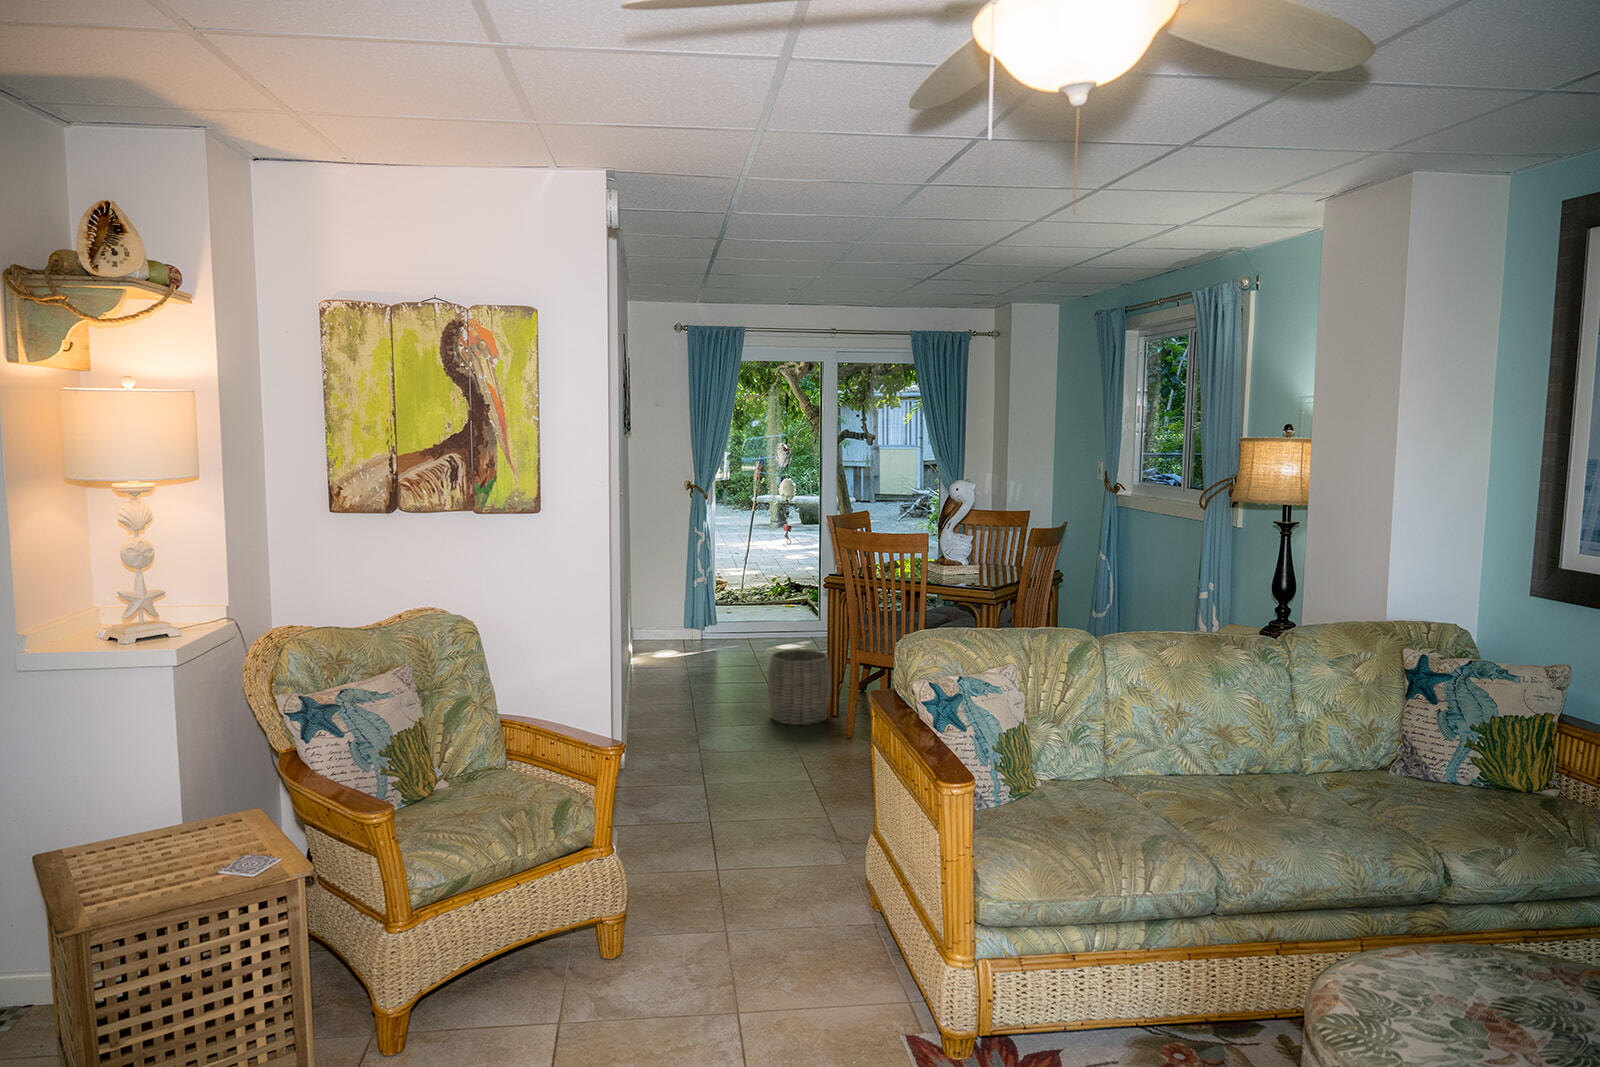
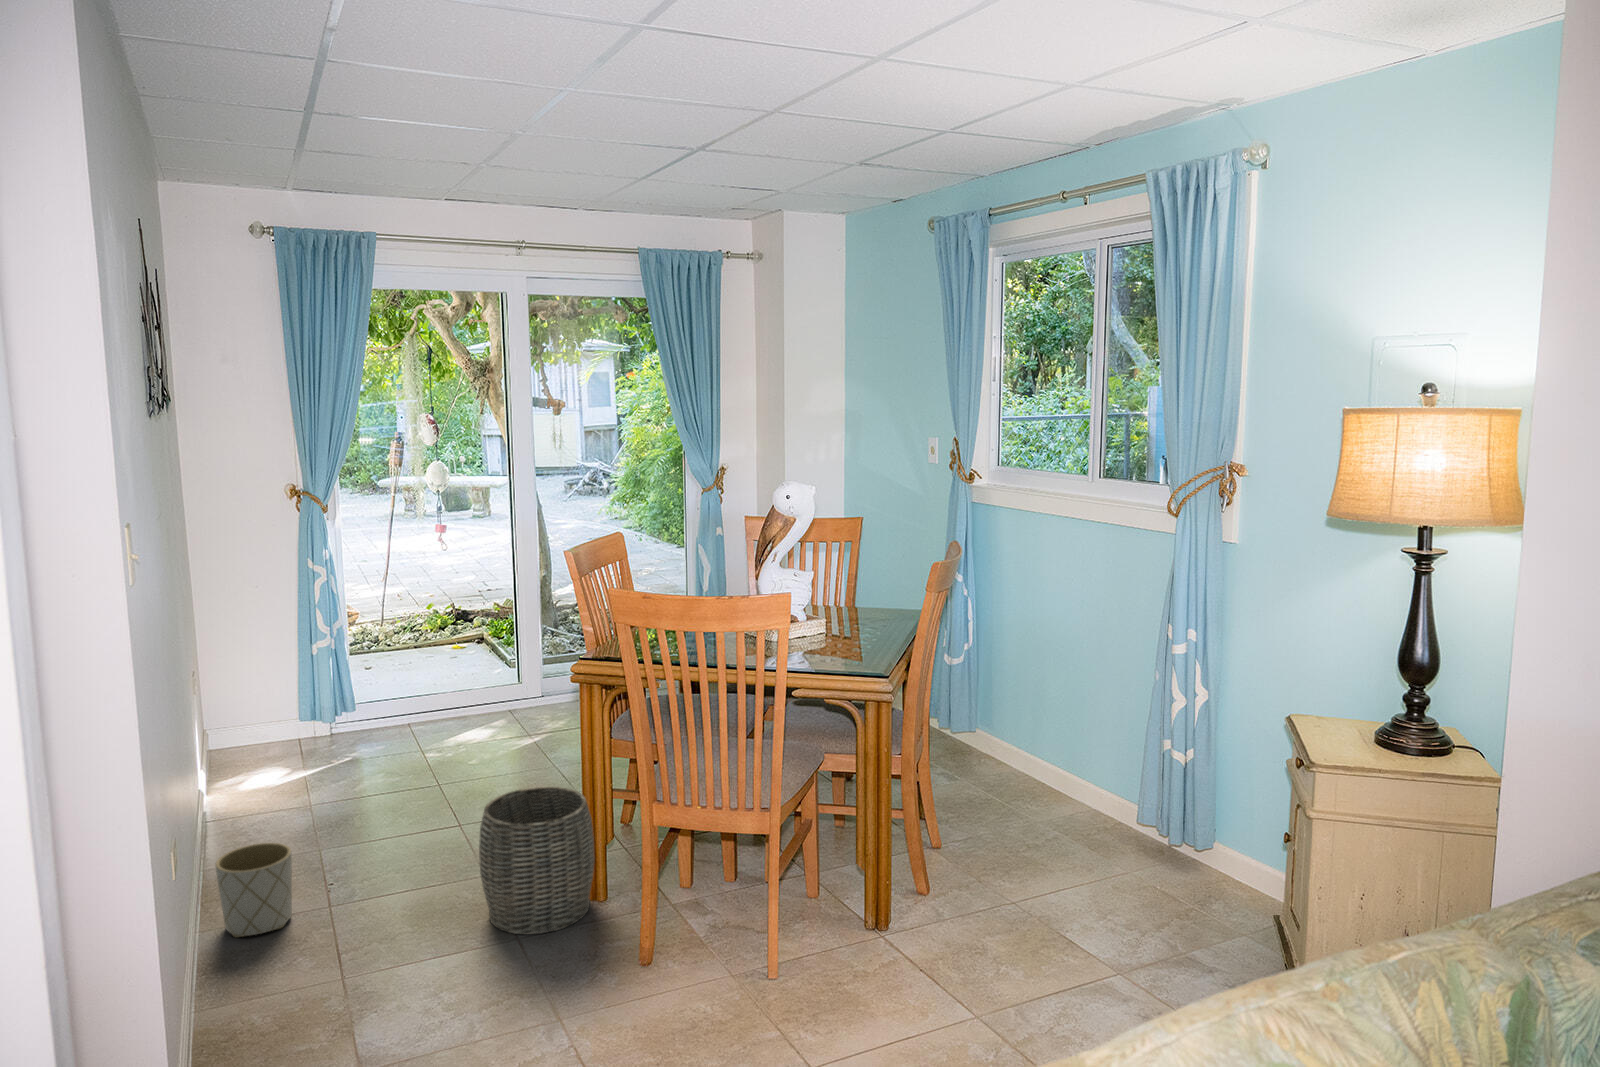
planter: none [637,665,674,709] -> present [216,843,292,937]

